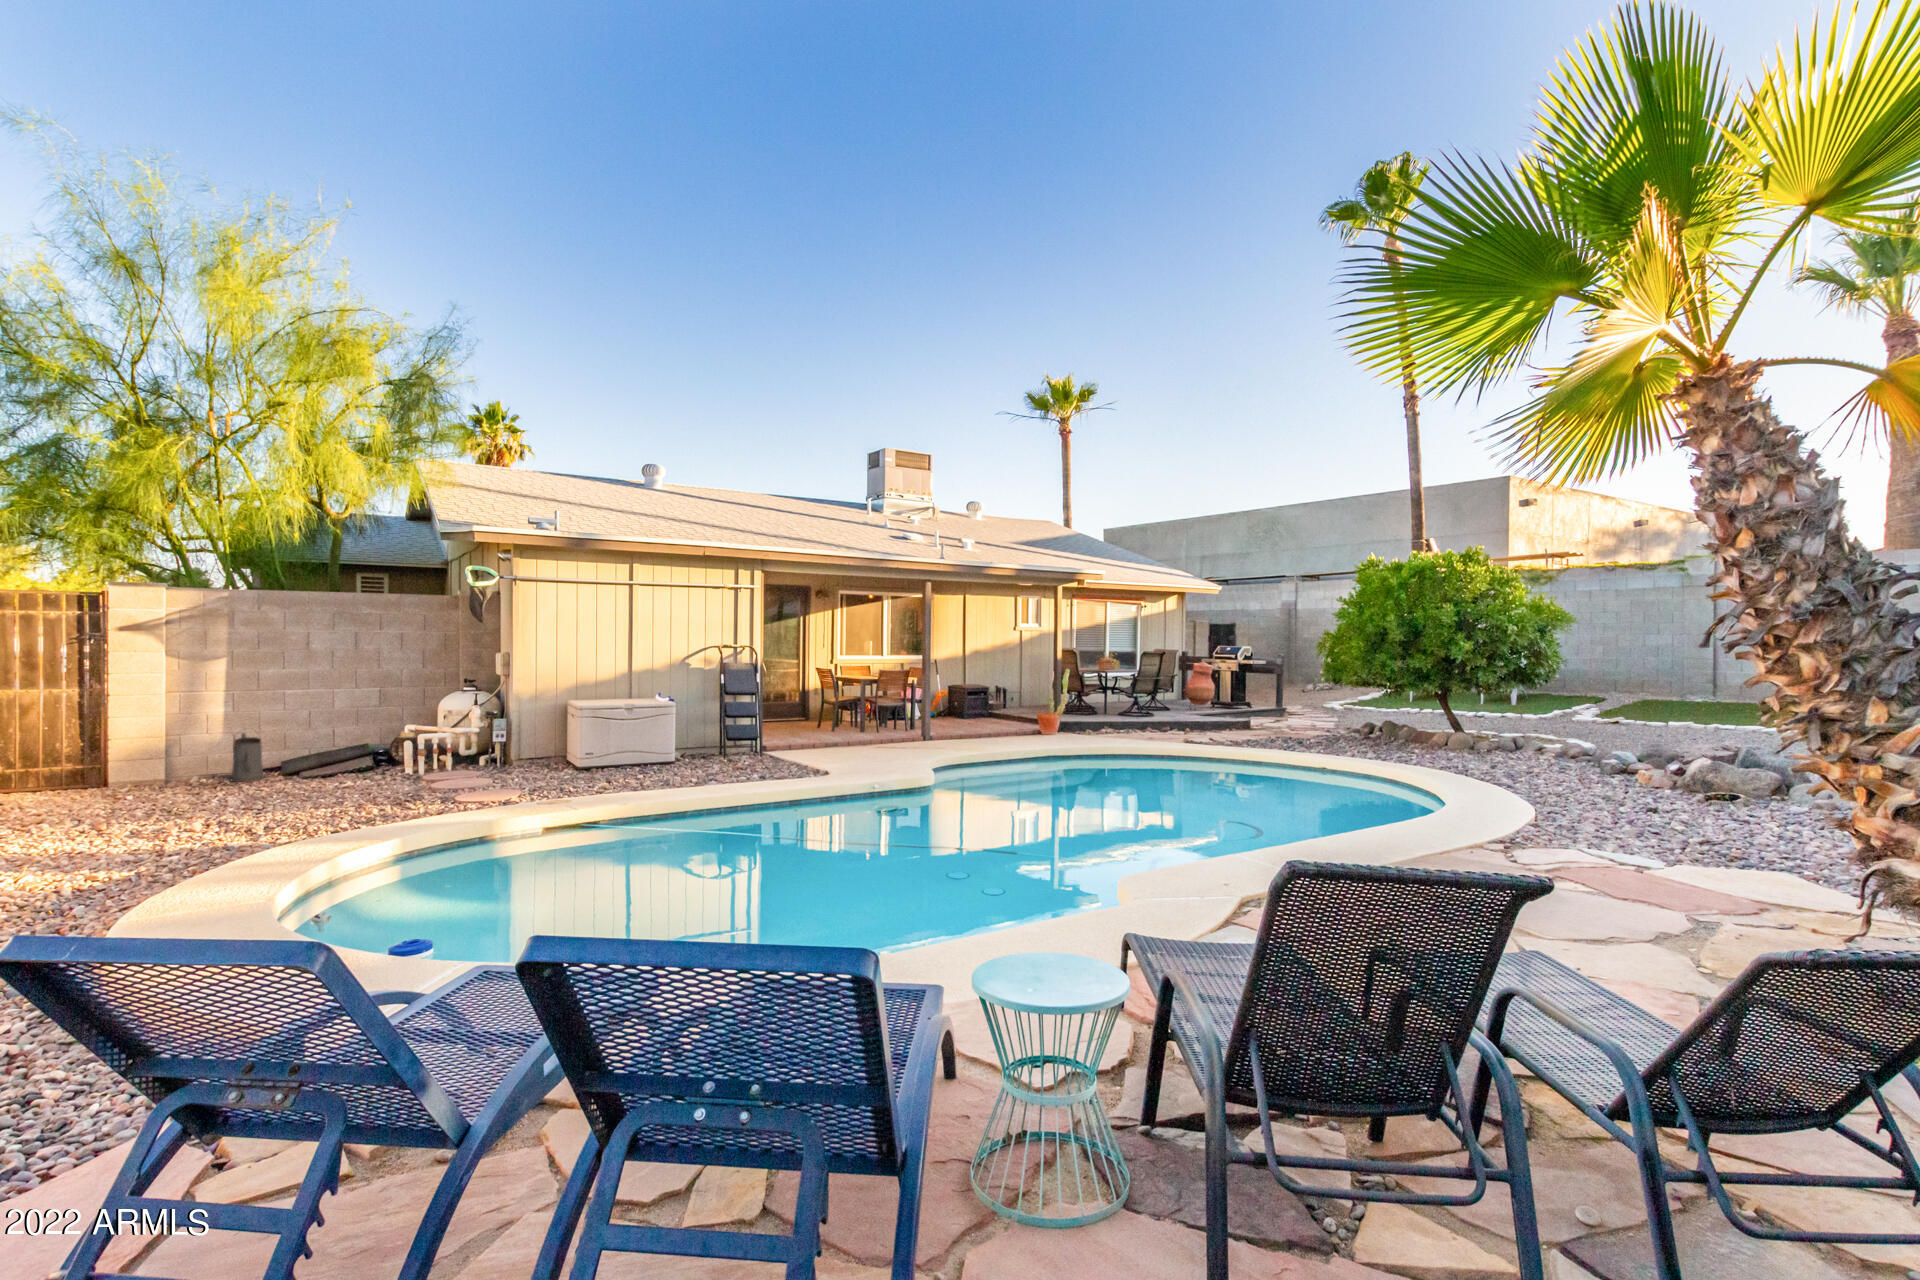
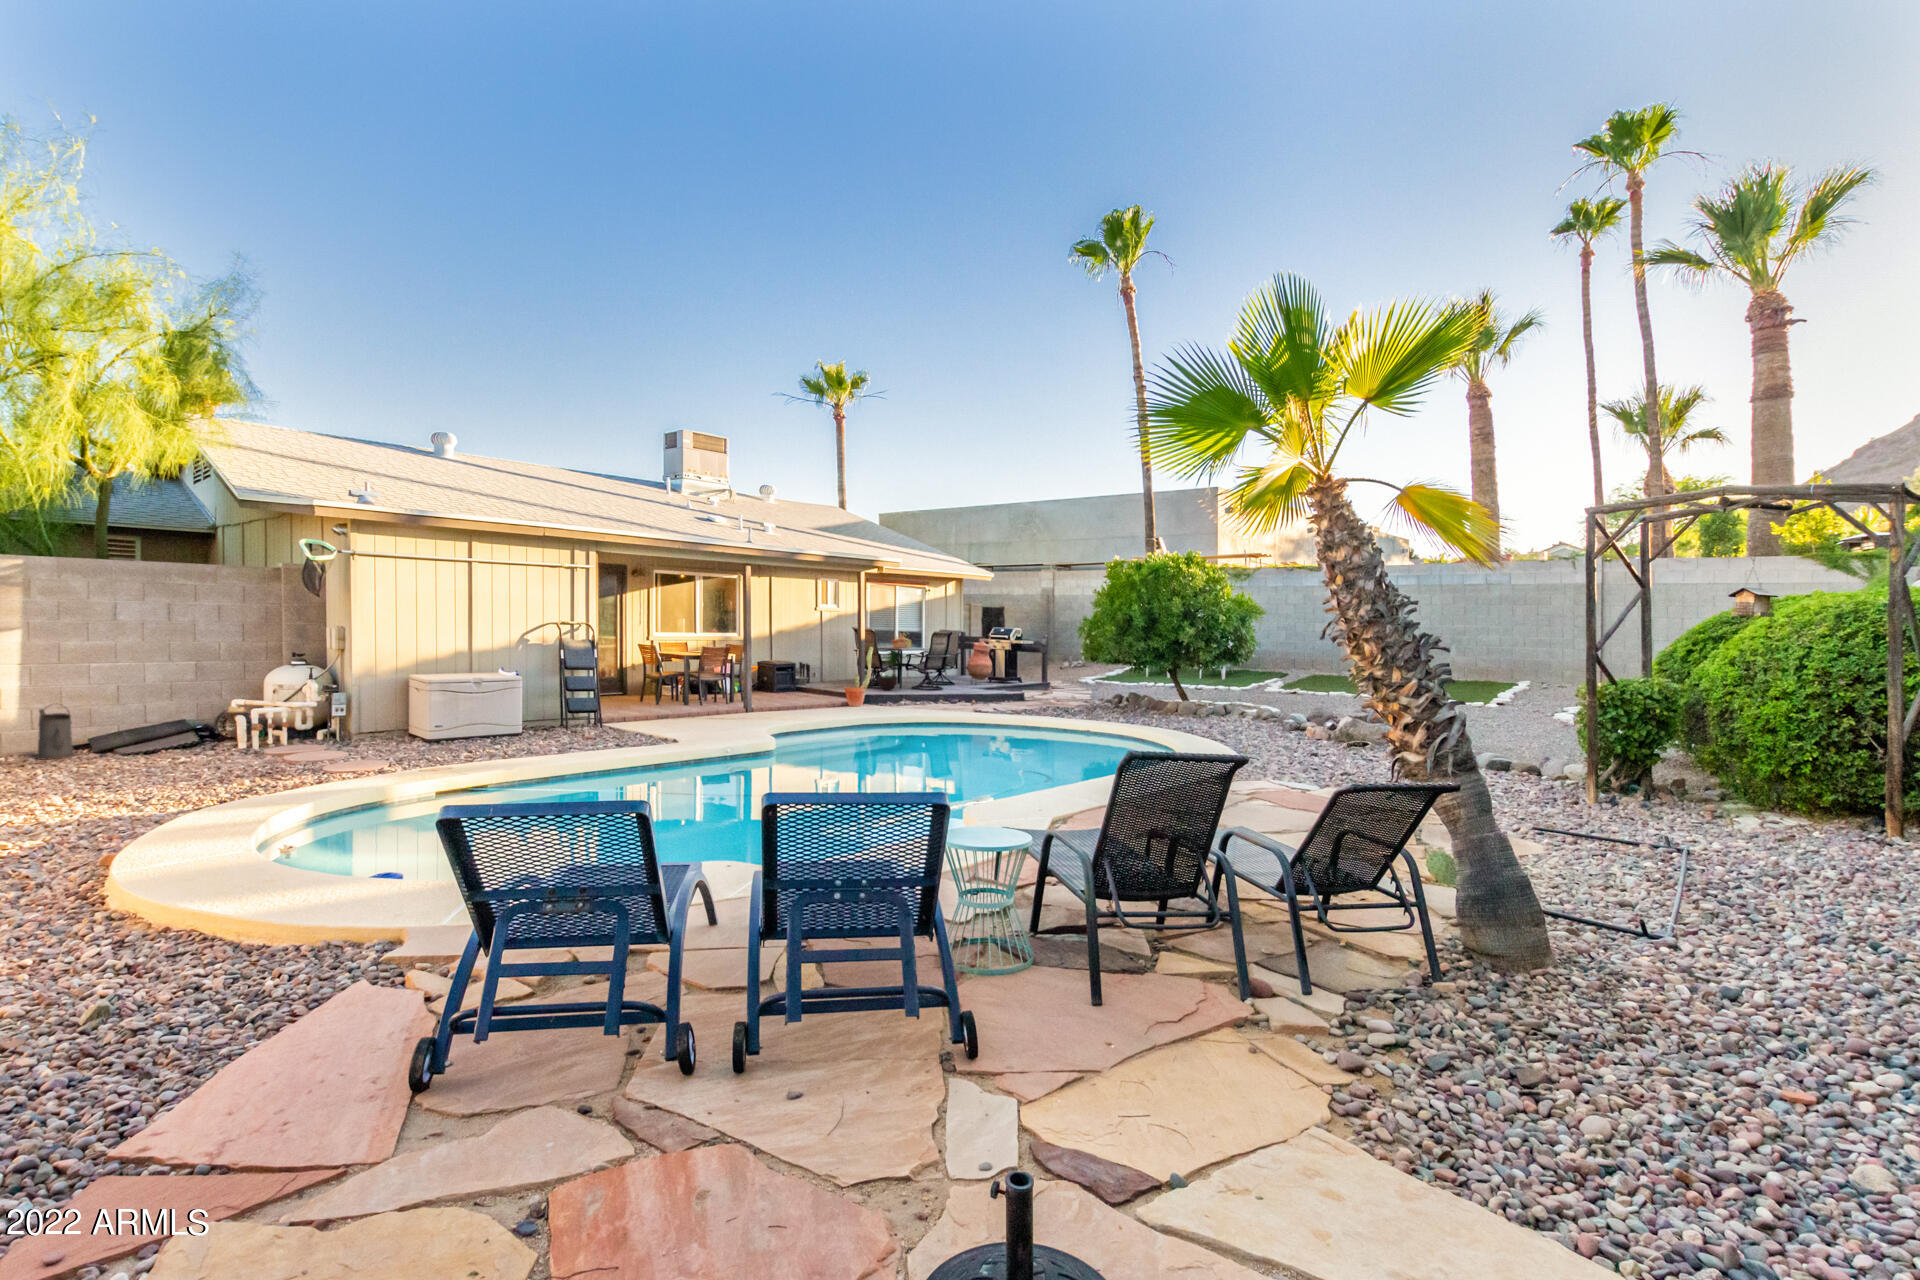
potted tree: none [1080,667,1110,717] -> present [878,650,903,690]

